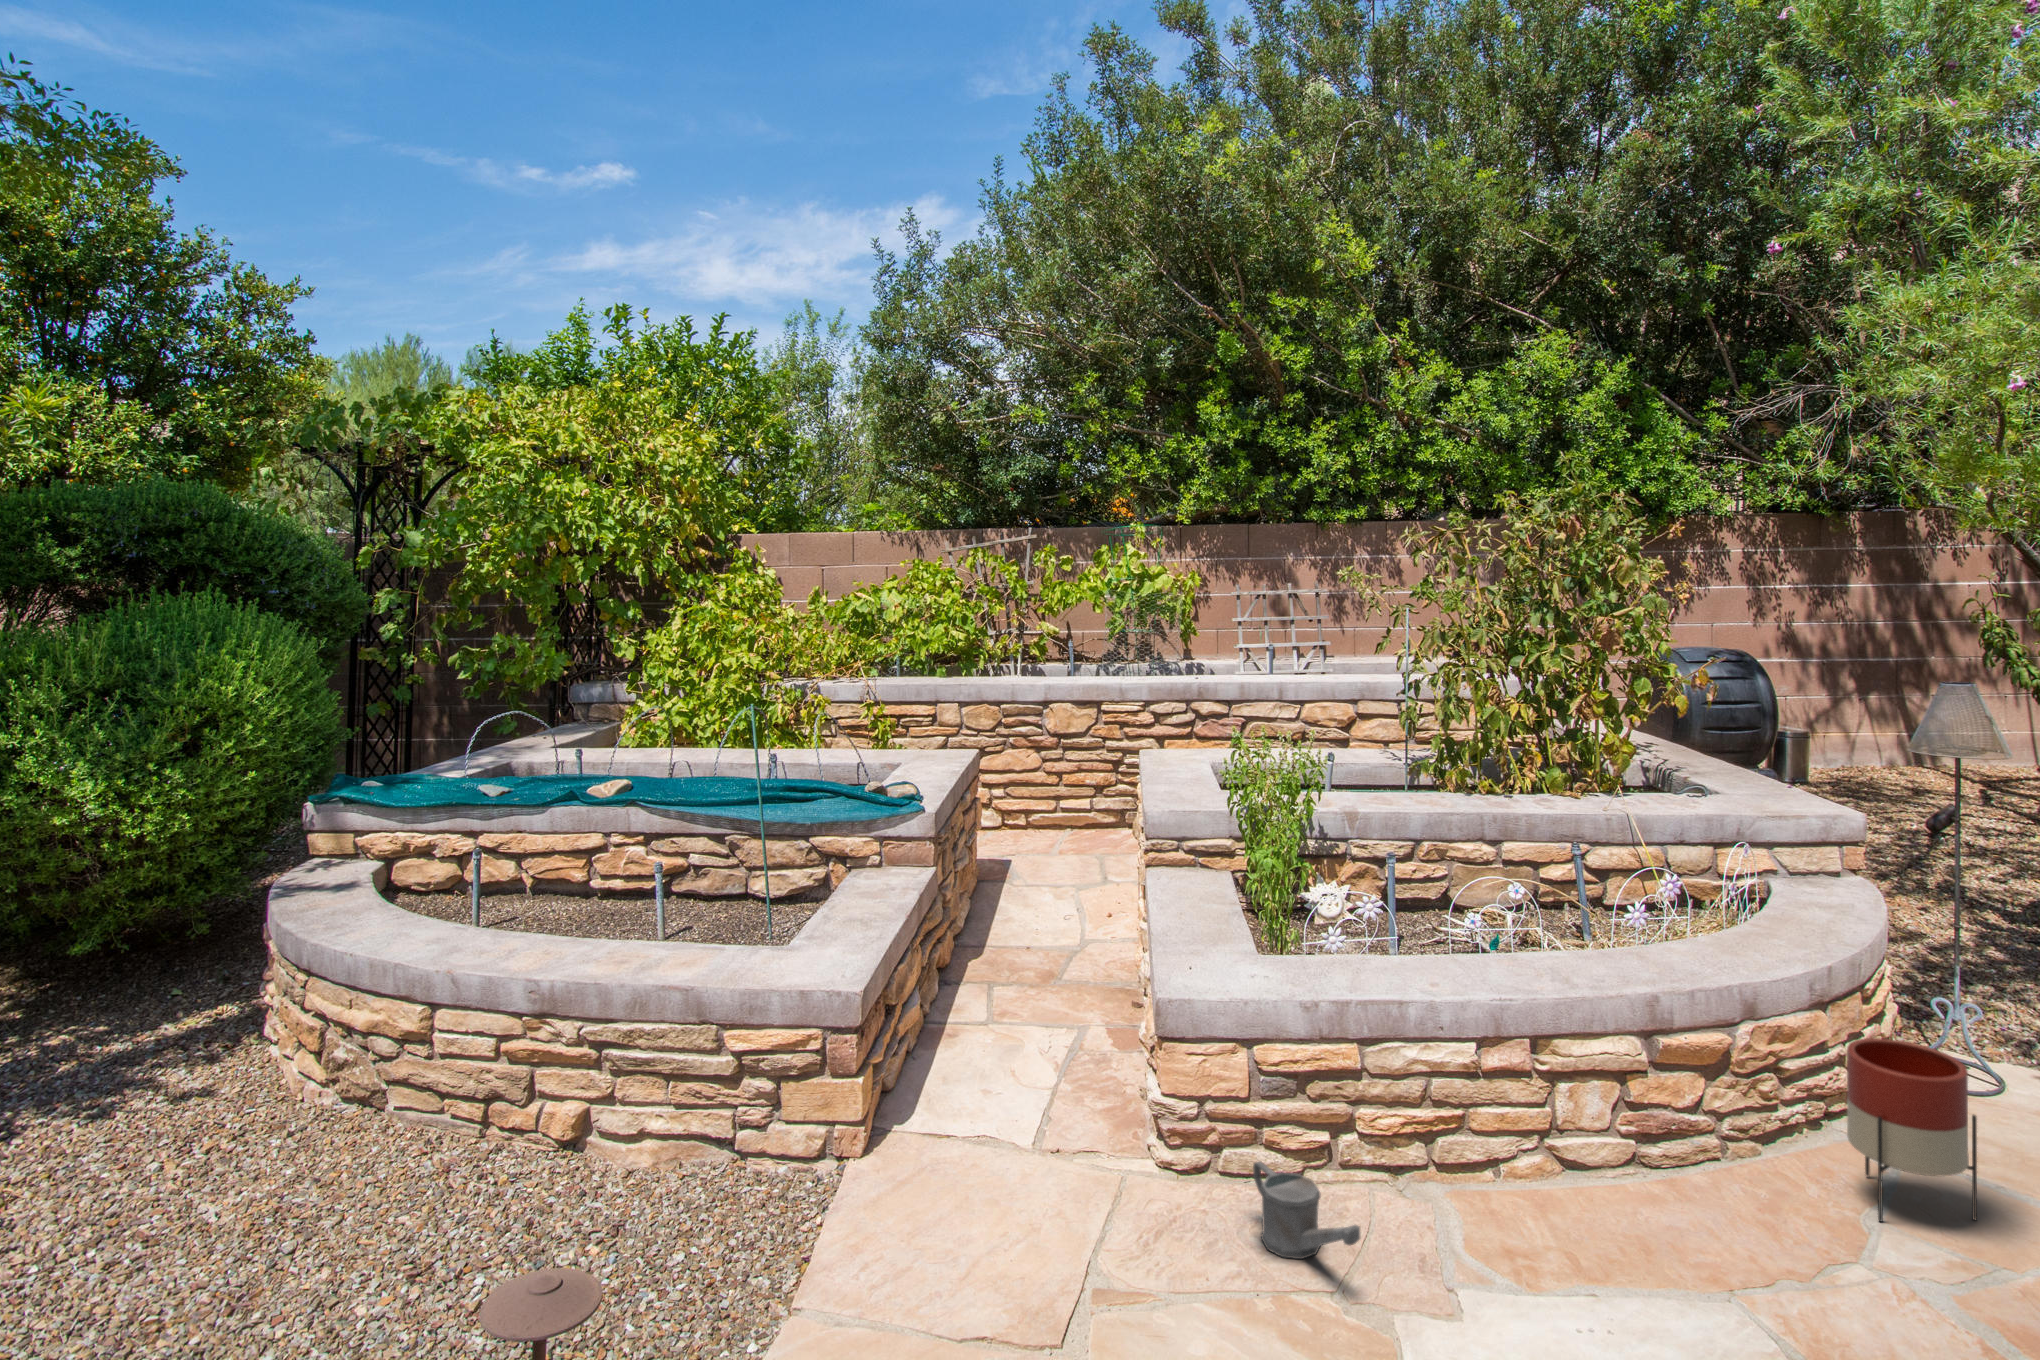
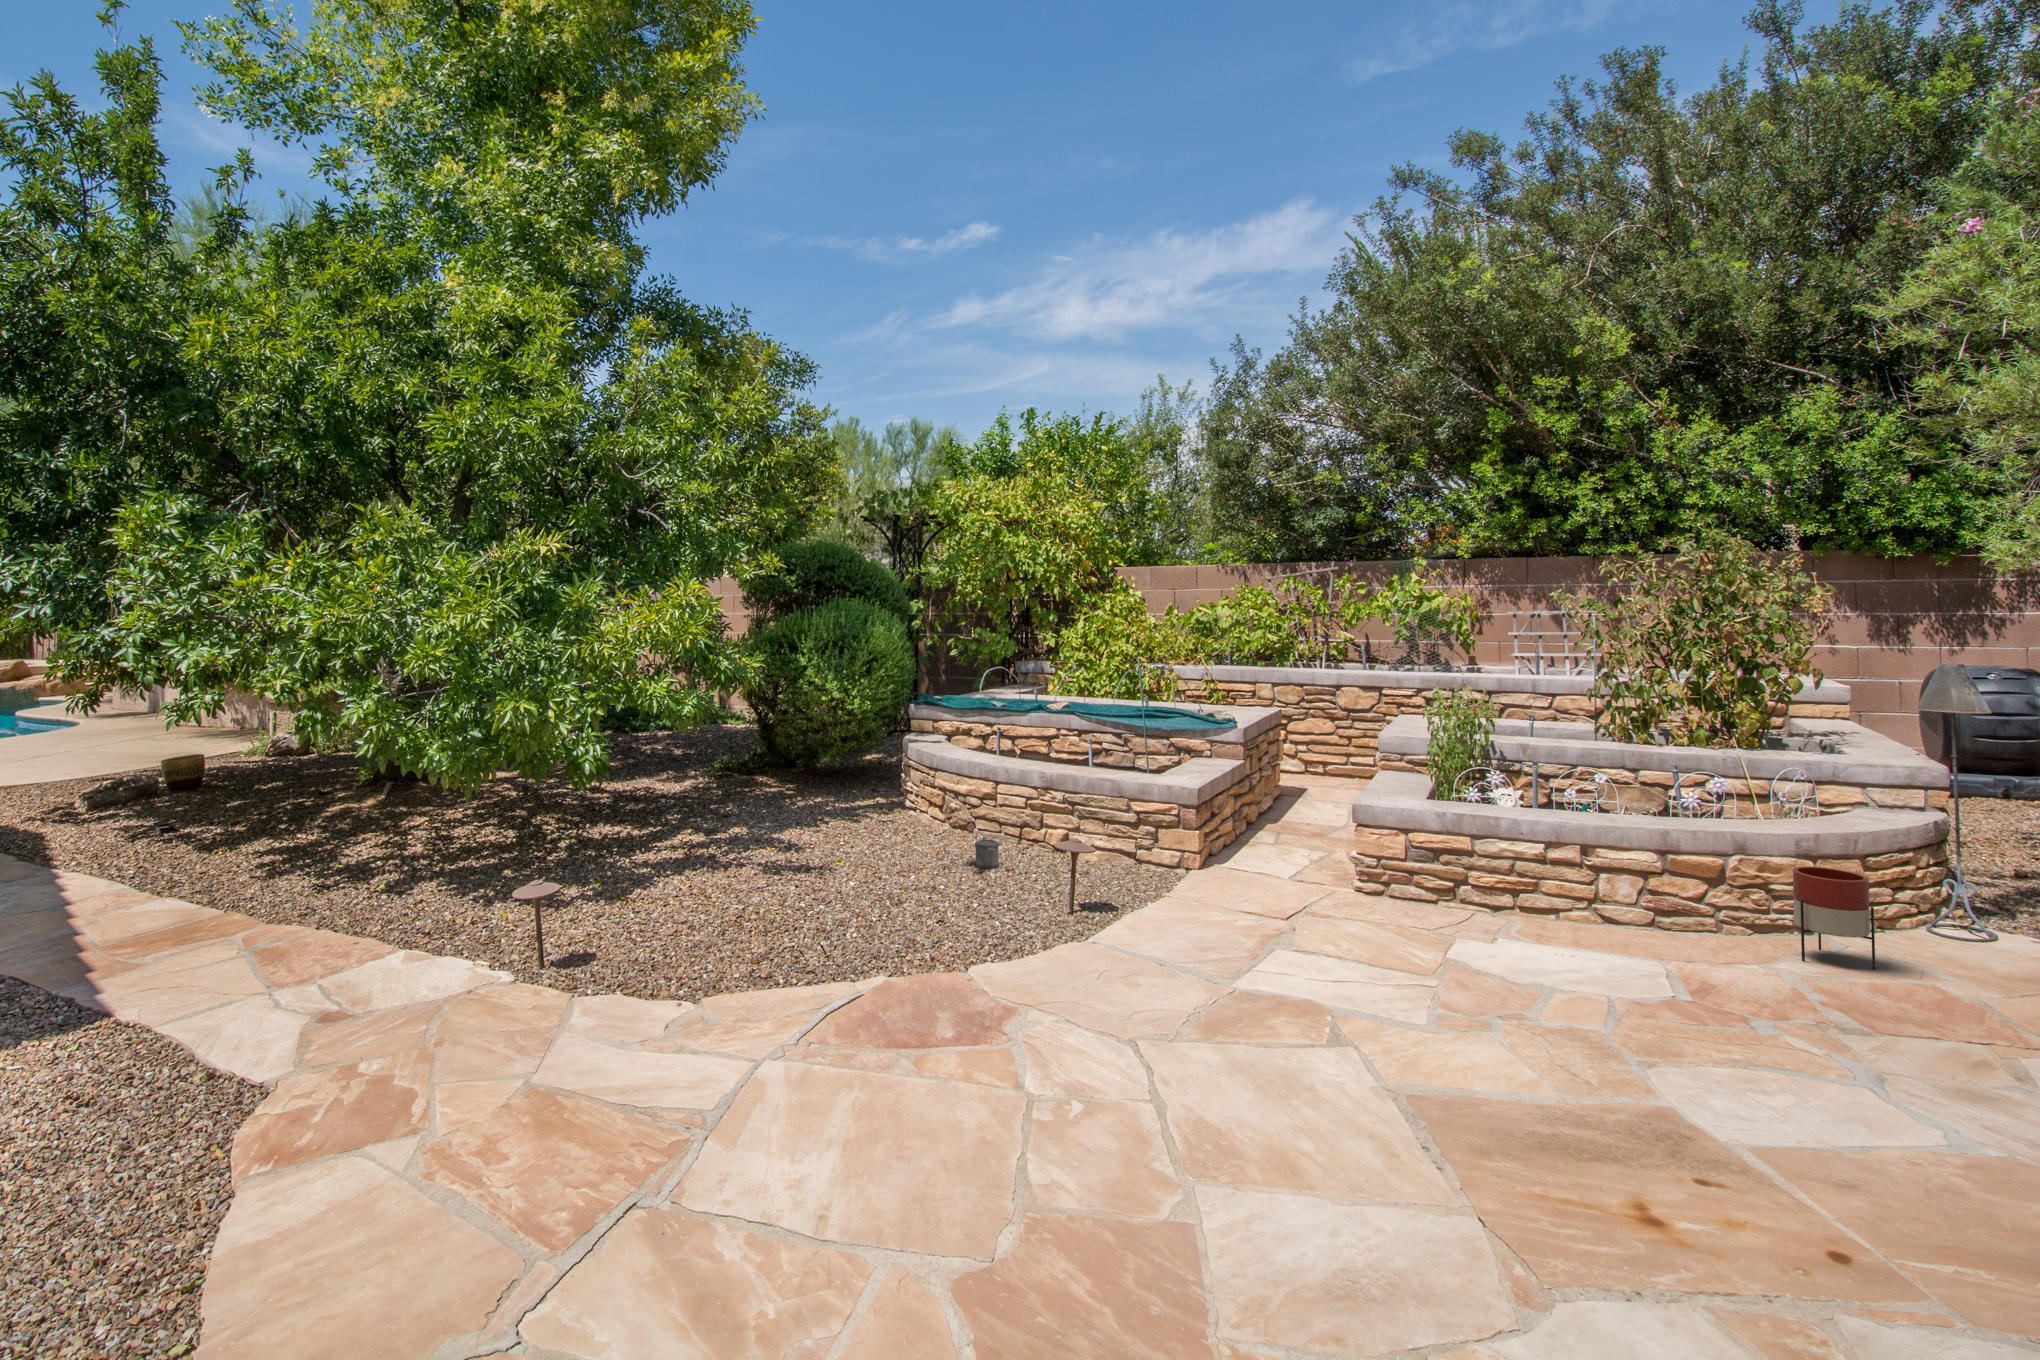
watering can: present [1253,1161,1360,1259] -> present [975,837,999,868]

